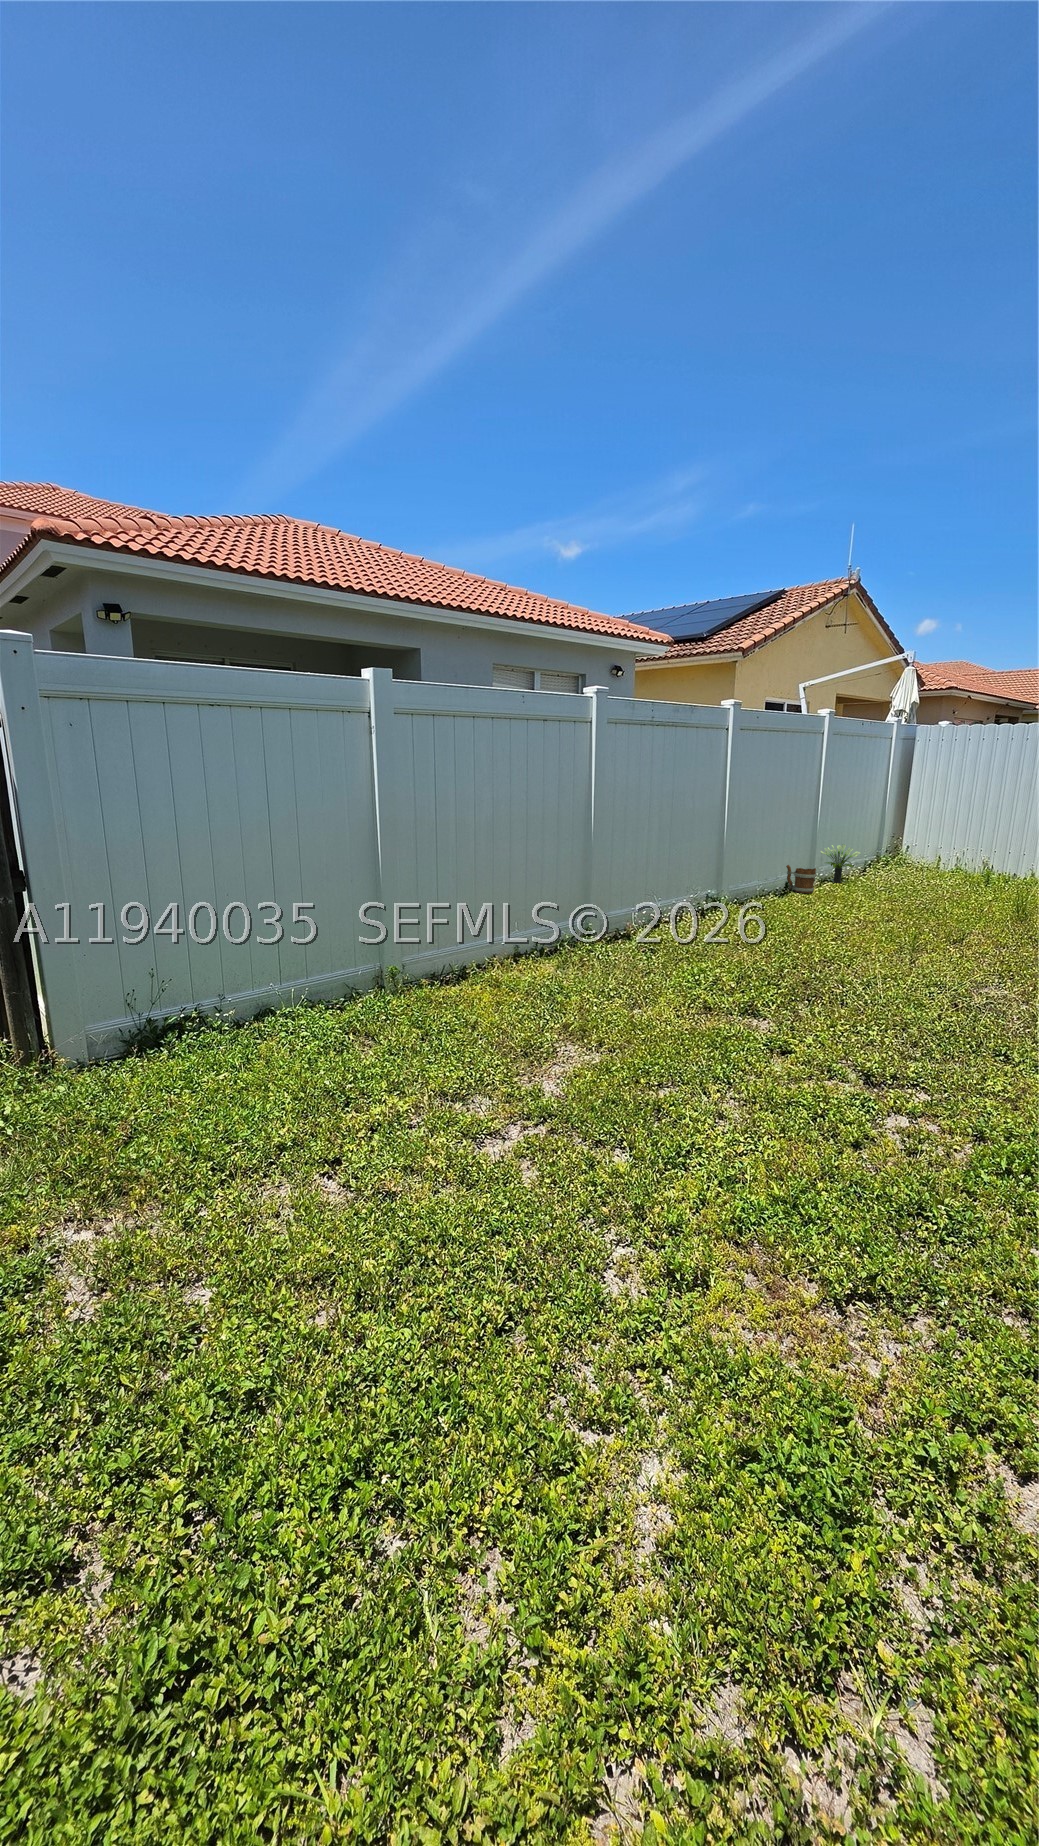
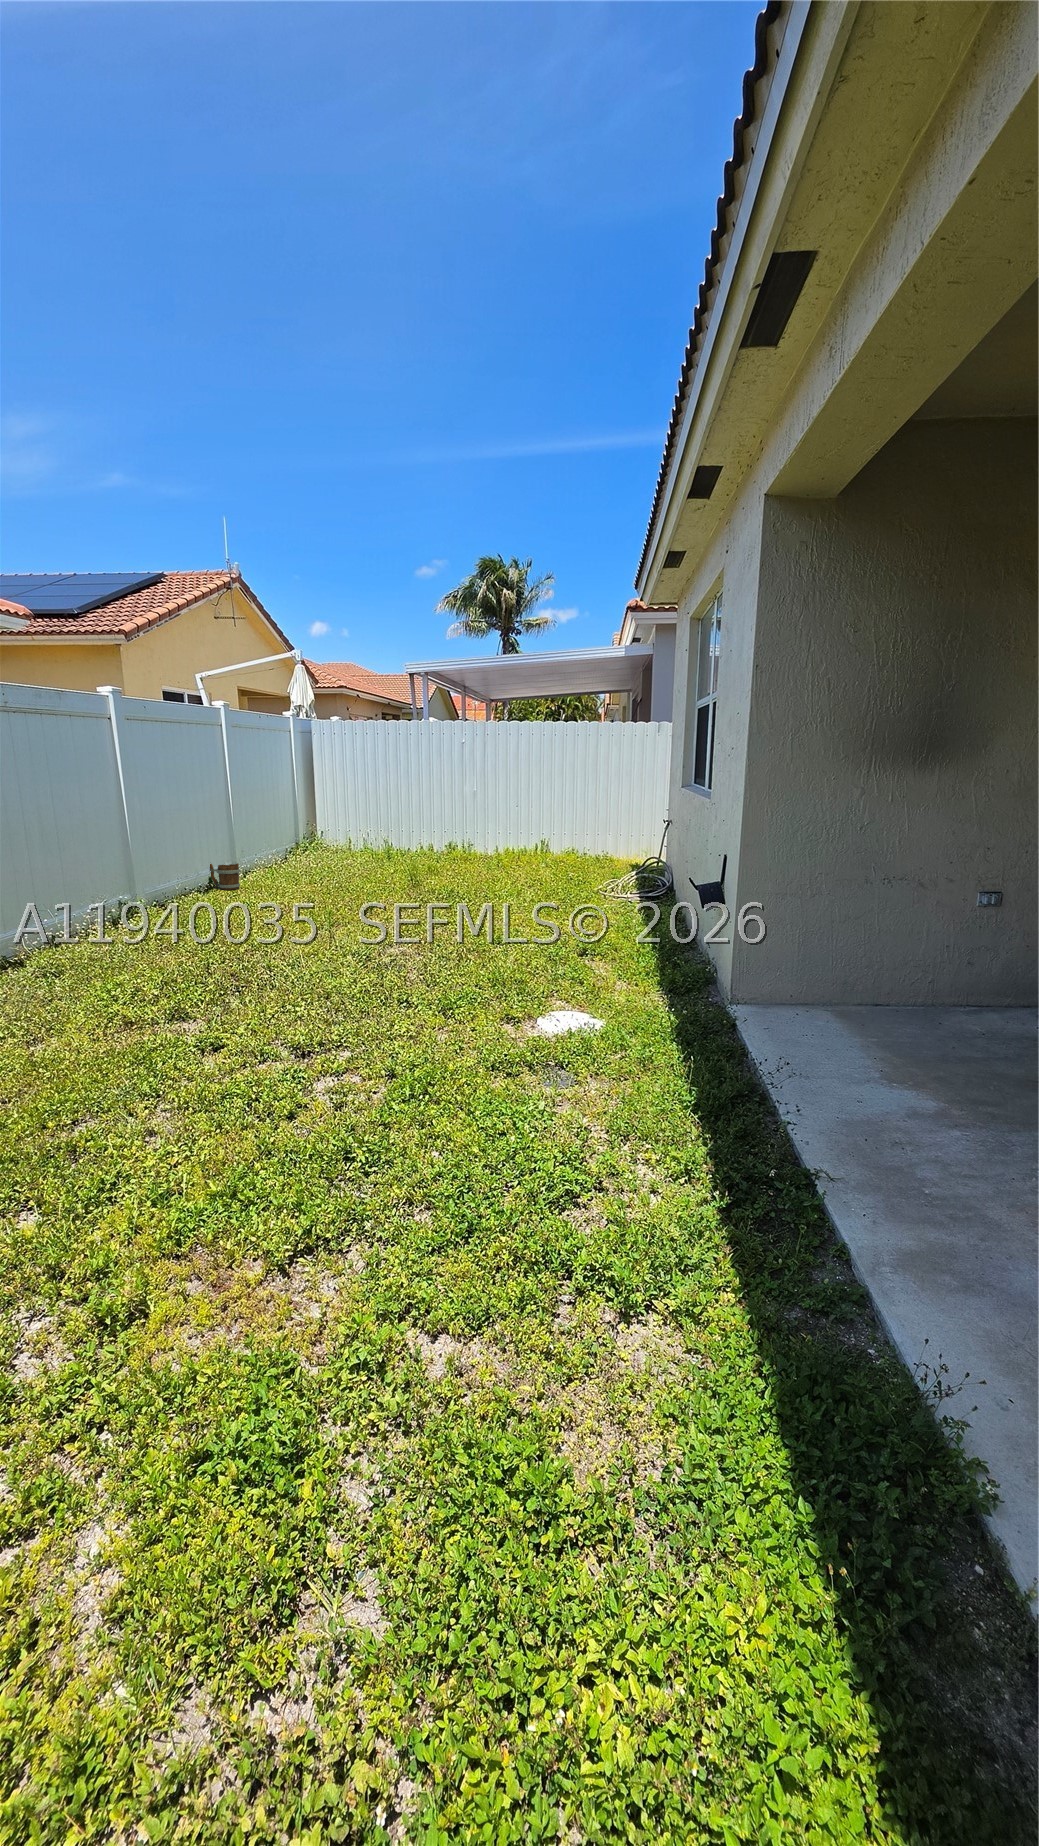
potted plant: present [821,844,860,883] -> none [242,837,281,876]

